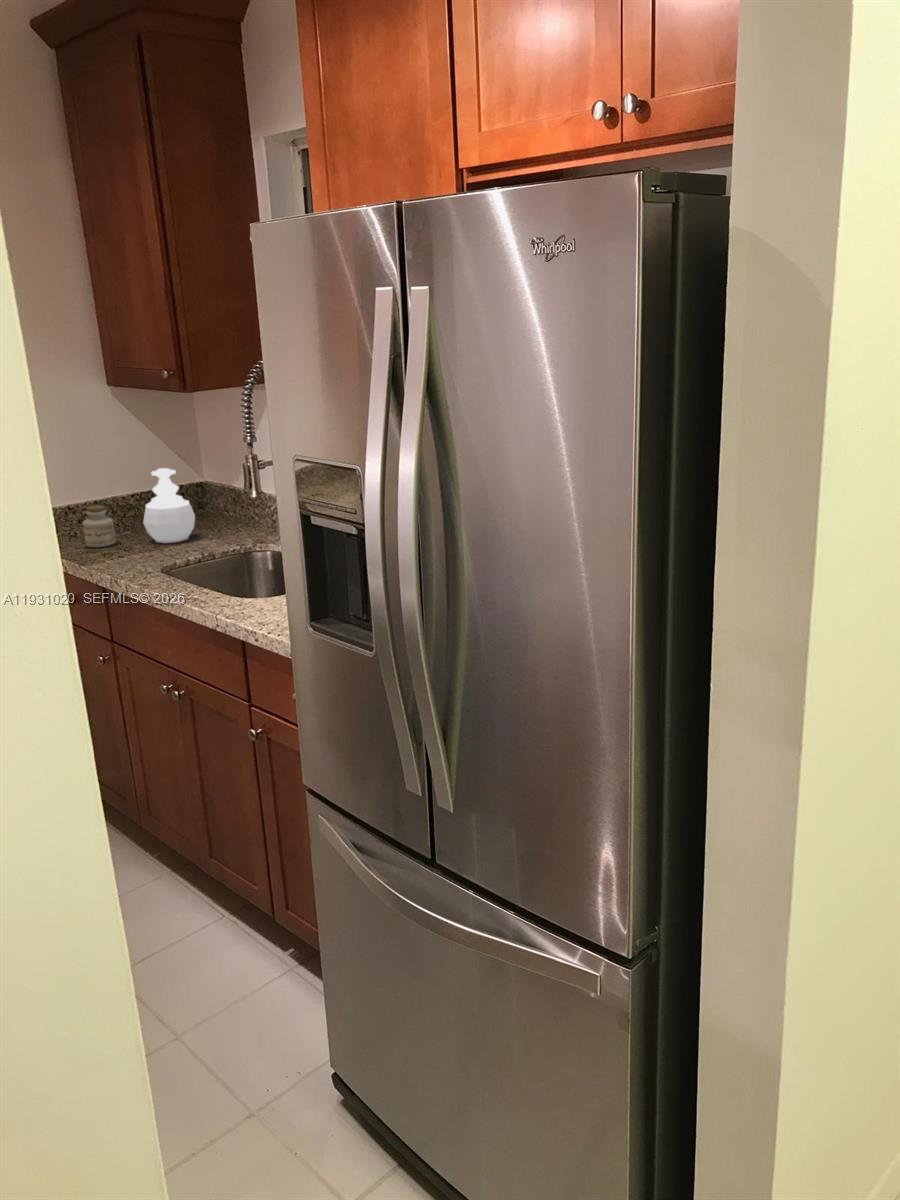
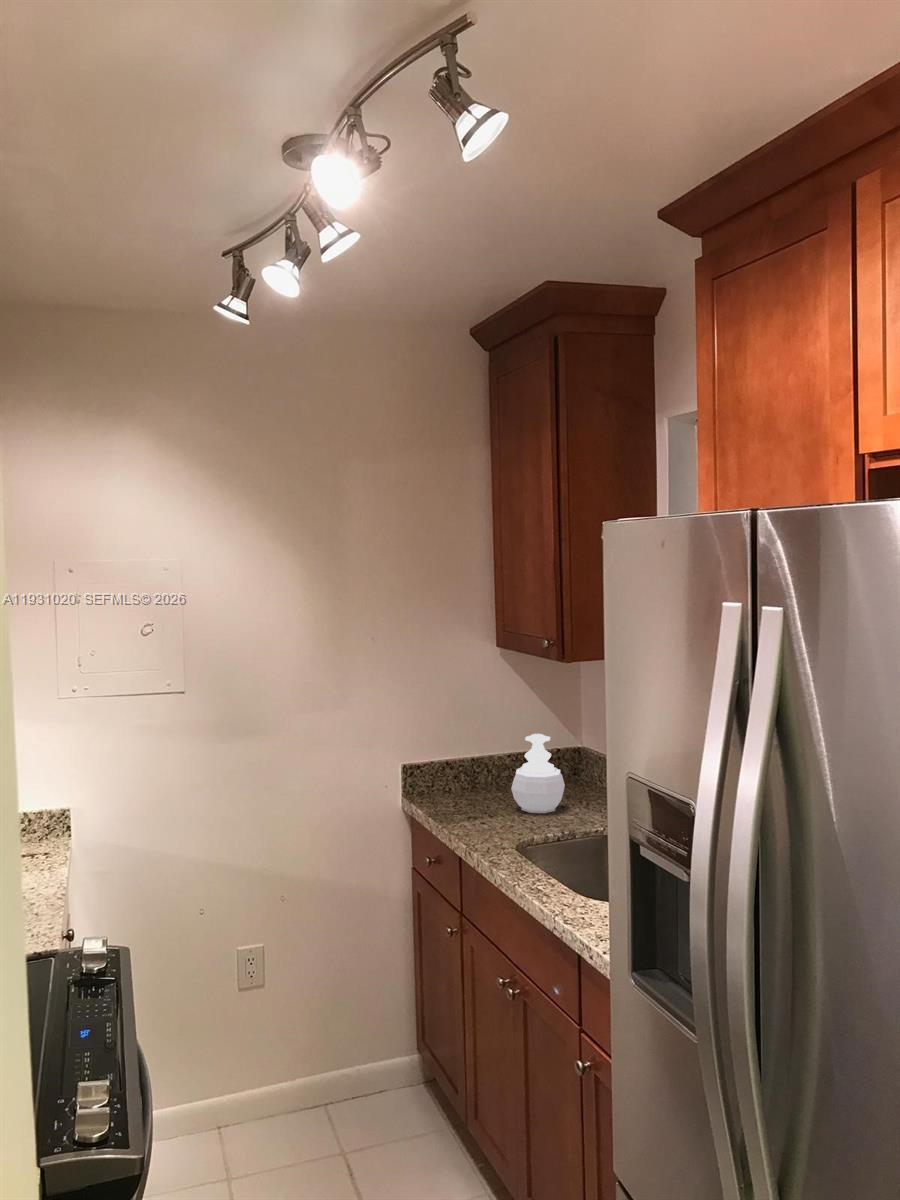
jar: present [83,505,116,547] -> none [454,765,484,808]

